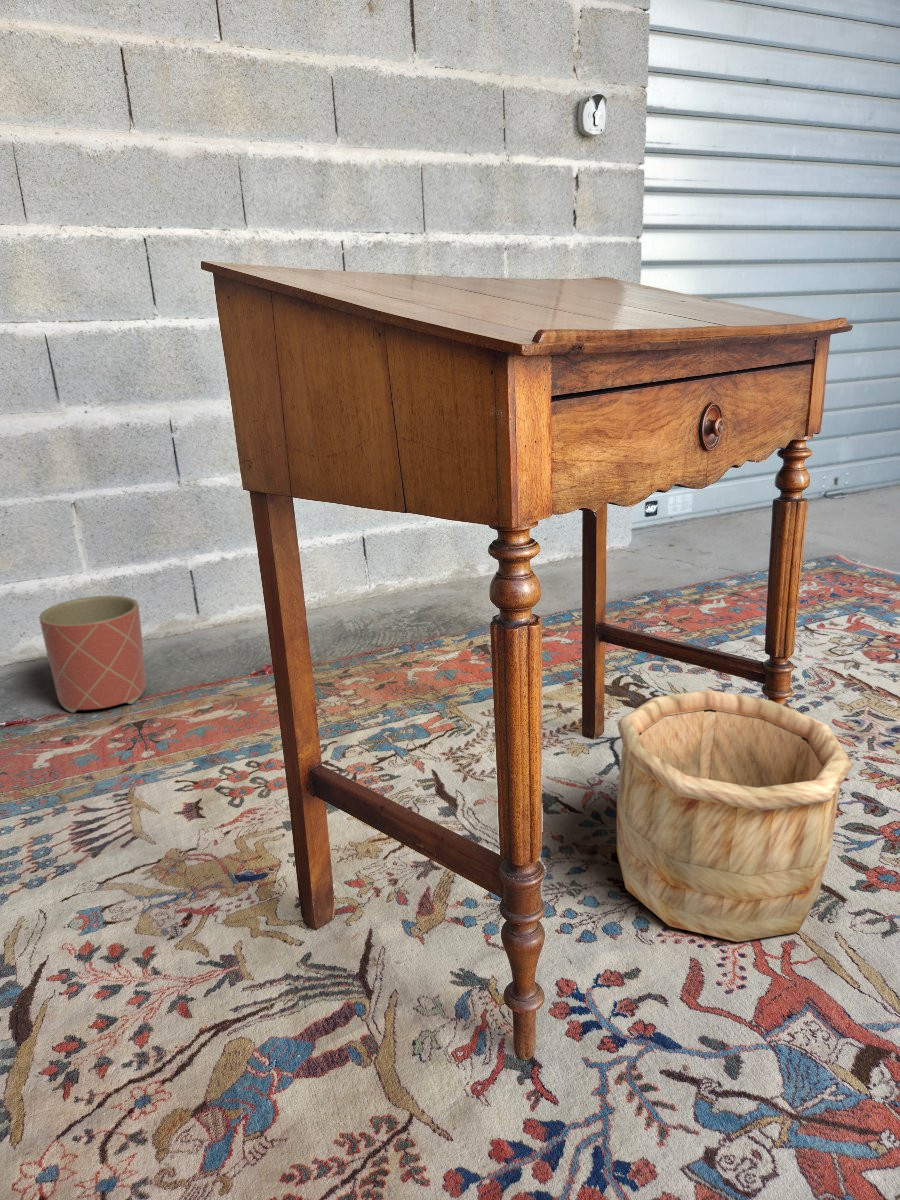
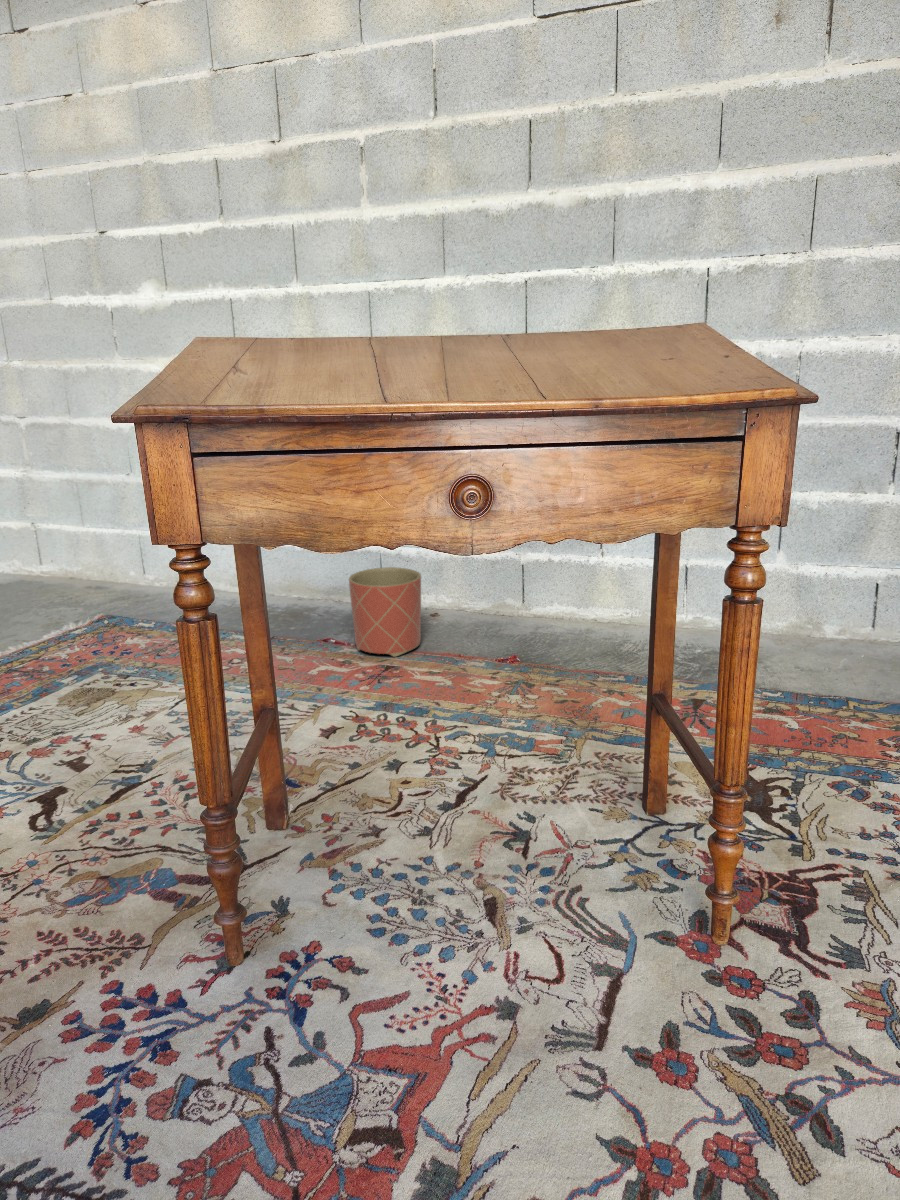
wooden bucket: present [617,690,853,942] -> none [409,763,643,1034]

